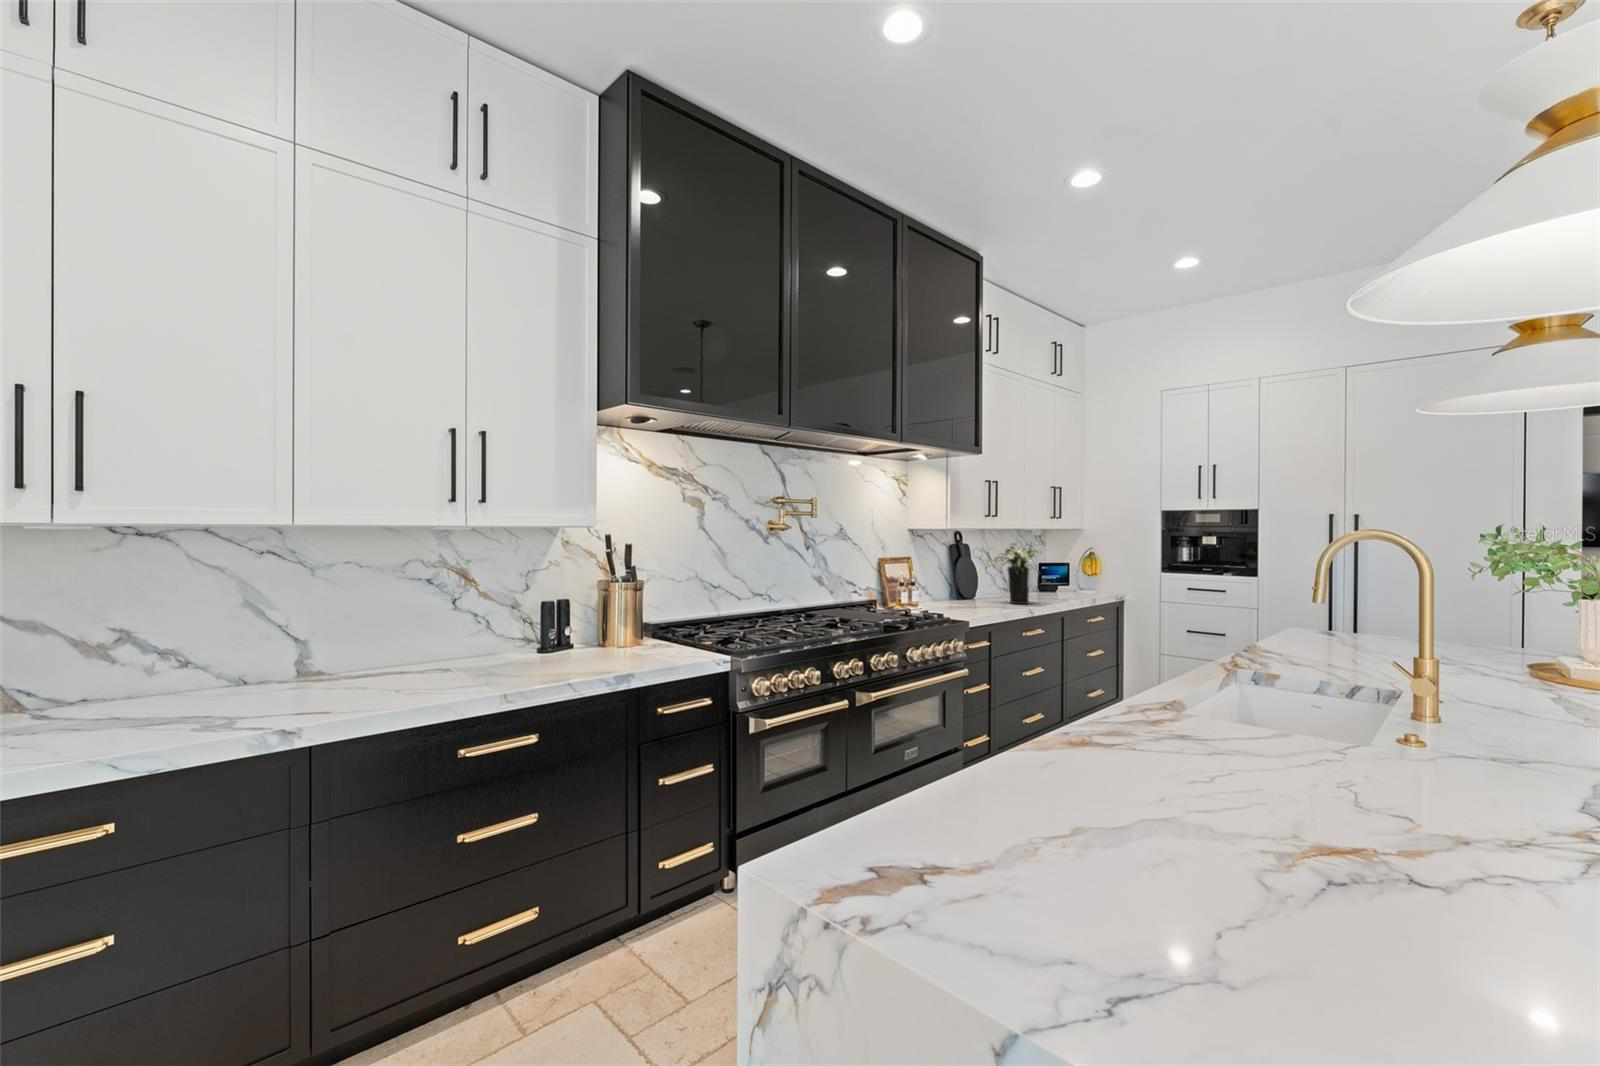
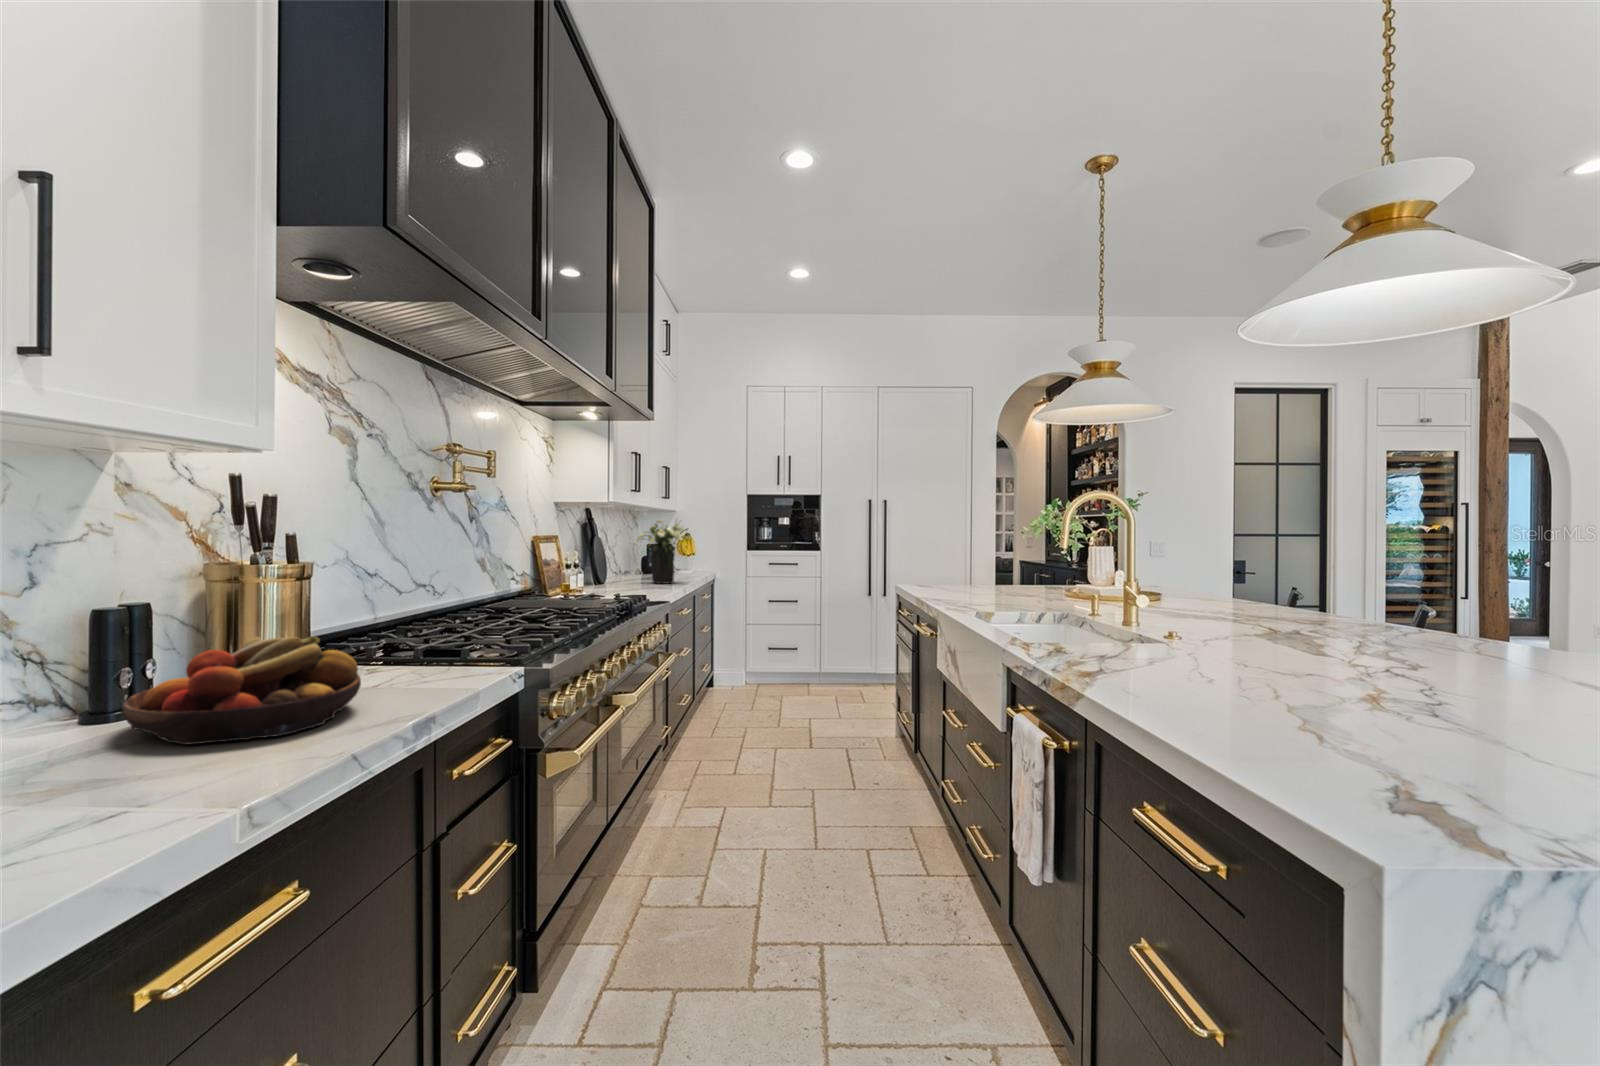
fruit bowl: none [532,619,624,667] -> present [122,637,361,744]

